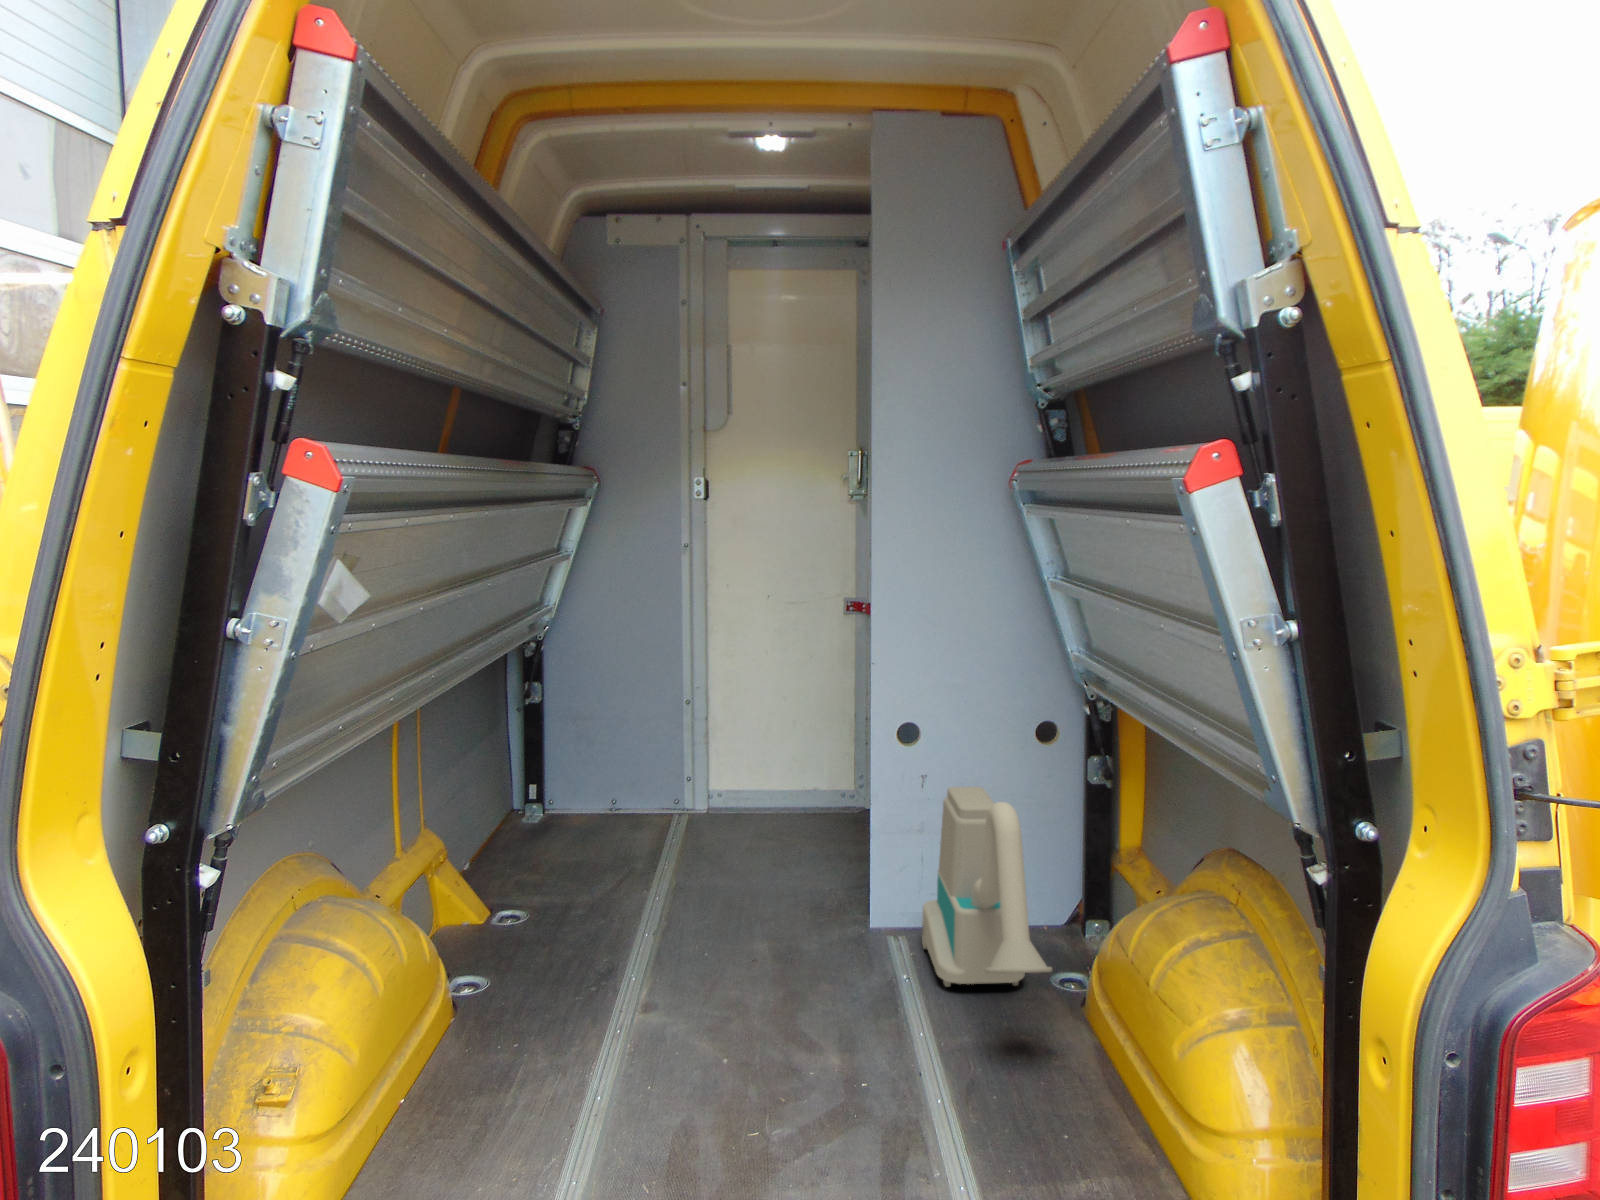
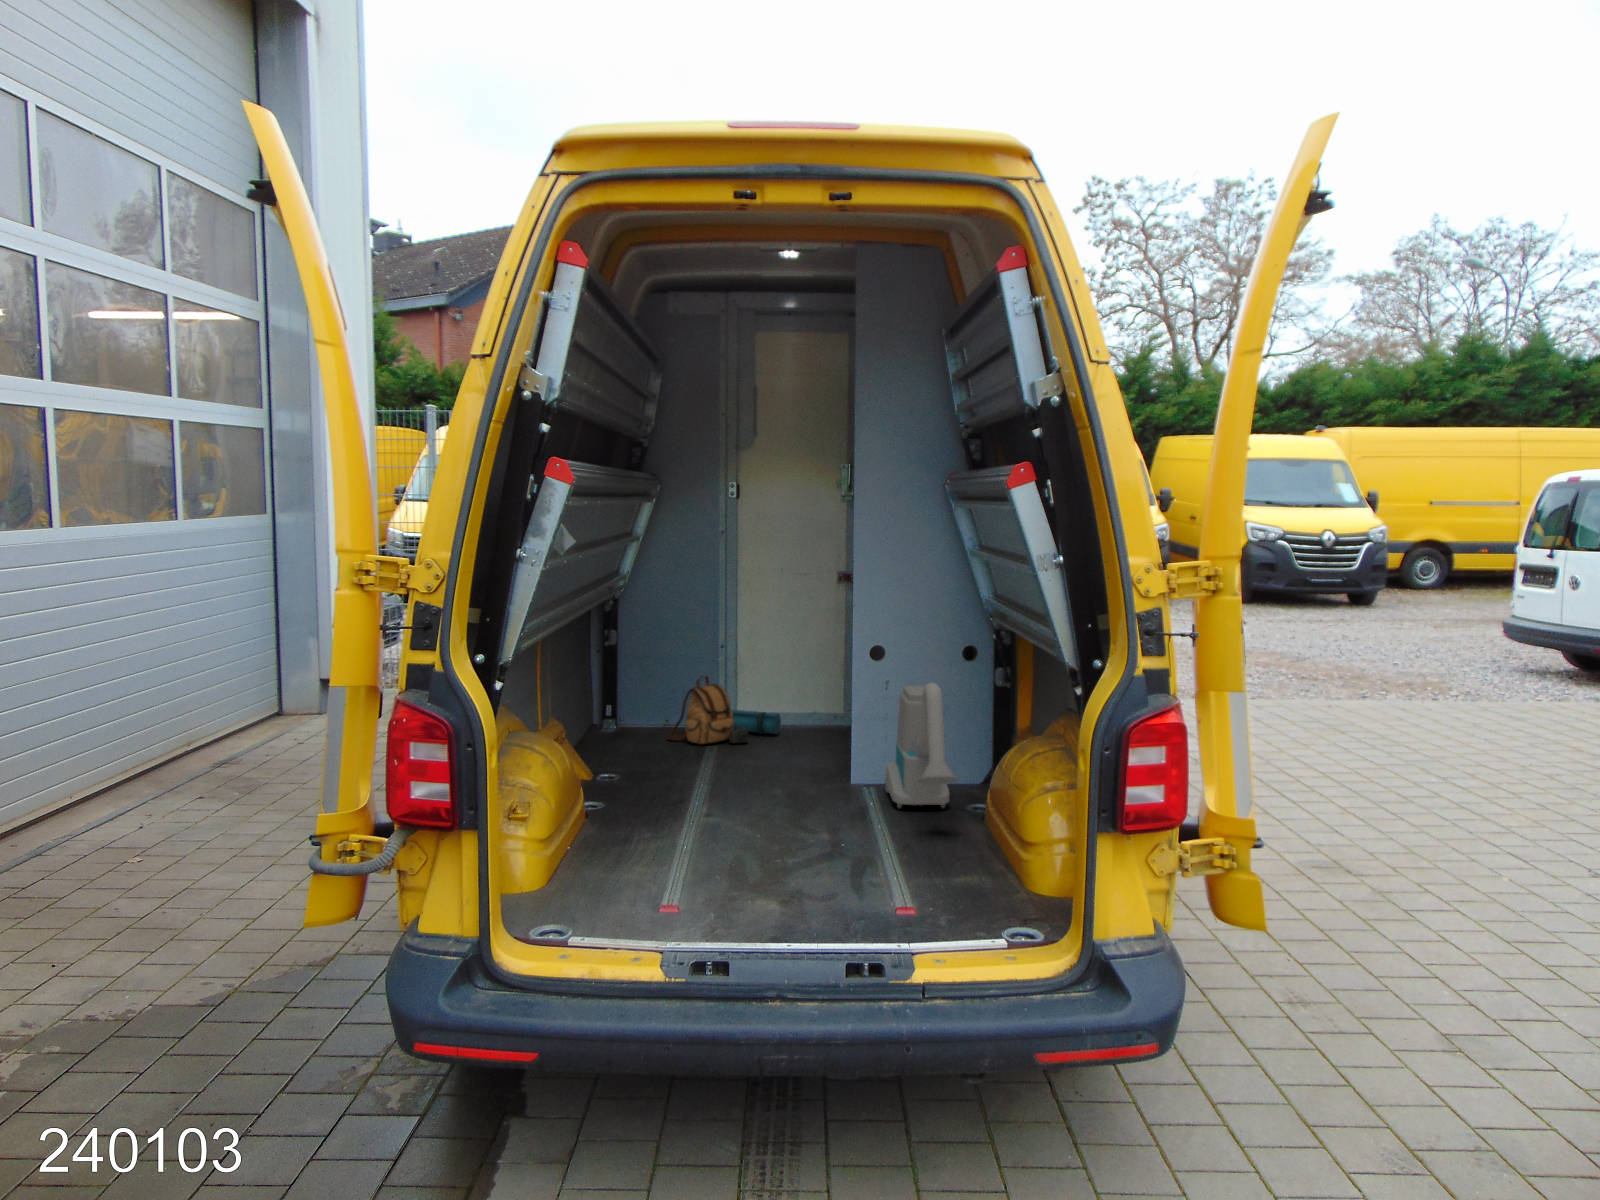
backpack: none [608,749,768,847] -> present [667,676,781,744]

